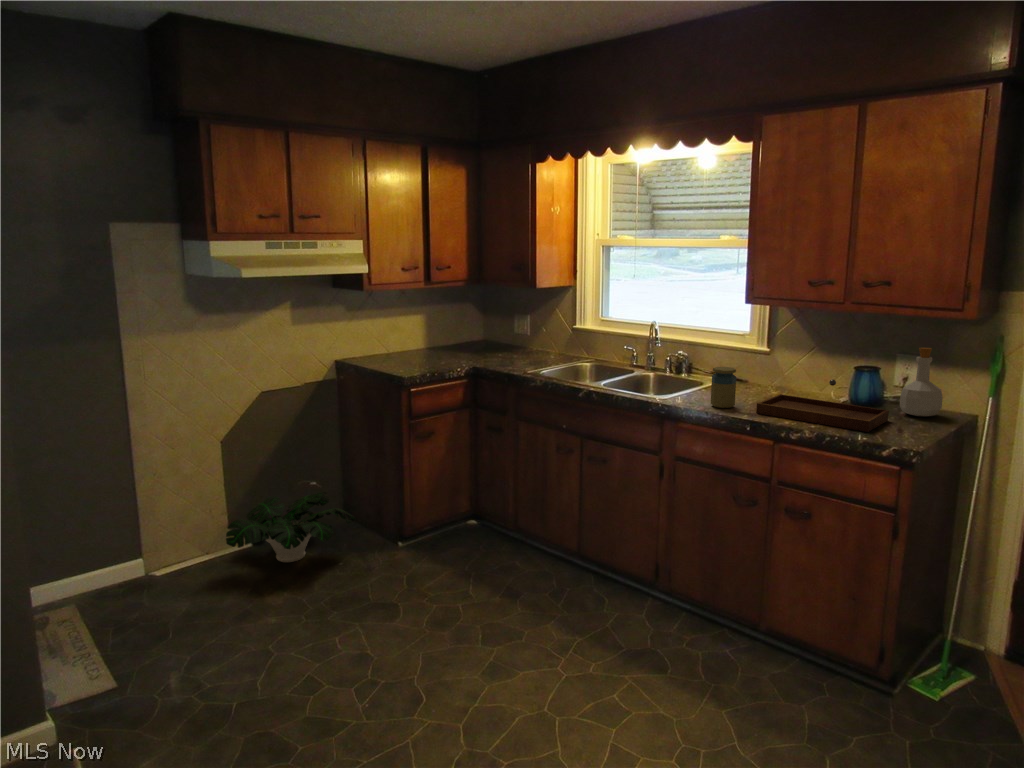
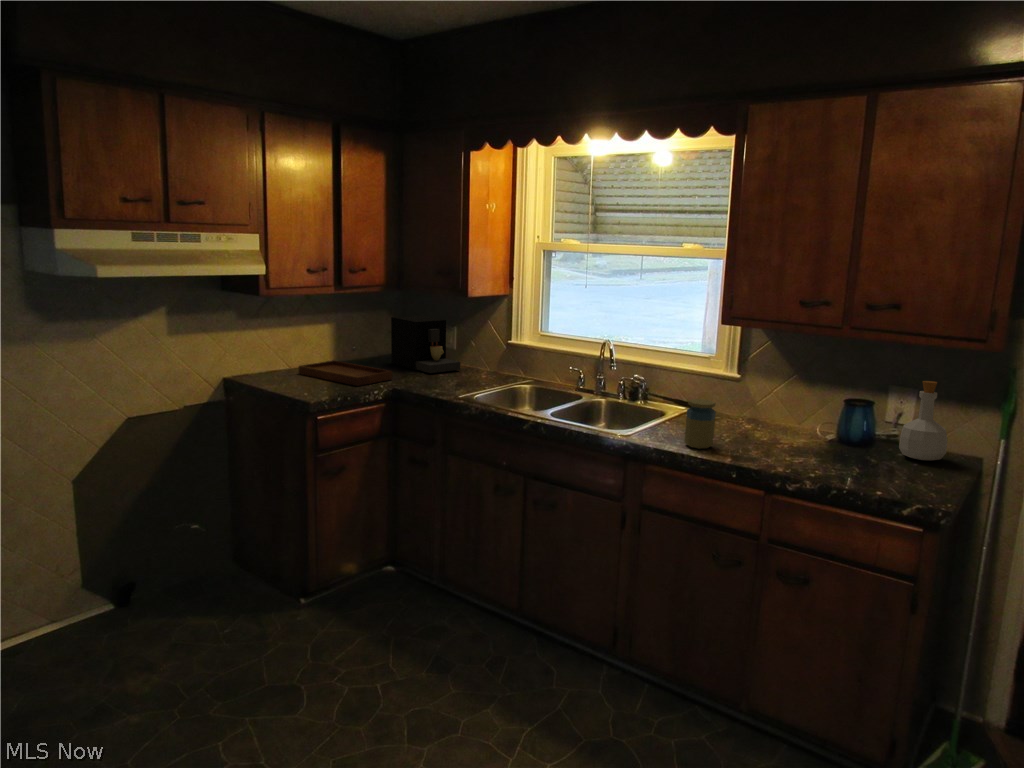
coffee maker: none [473,306,531,355] -> present [391,315,460,373]
tray: present [756,379,889,432] -> present [299,347,392,386]
potted plant: present [226,492,356,562] -> none [73,541,248,633]

